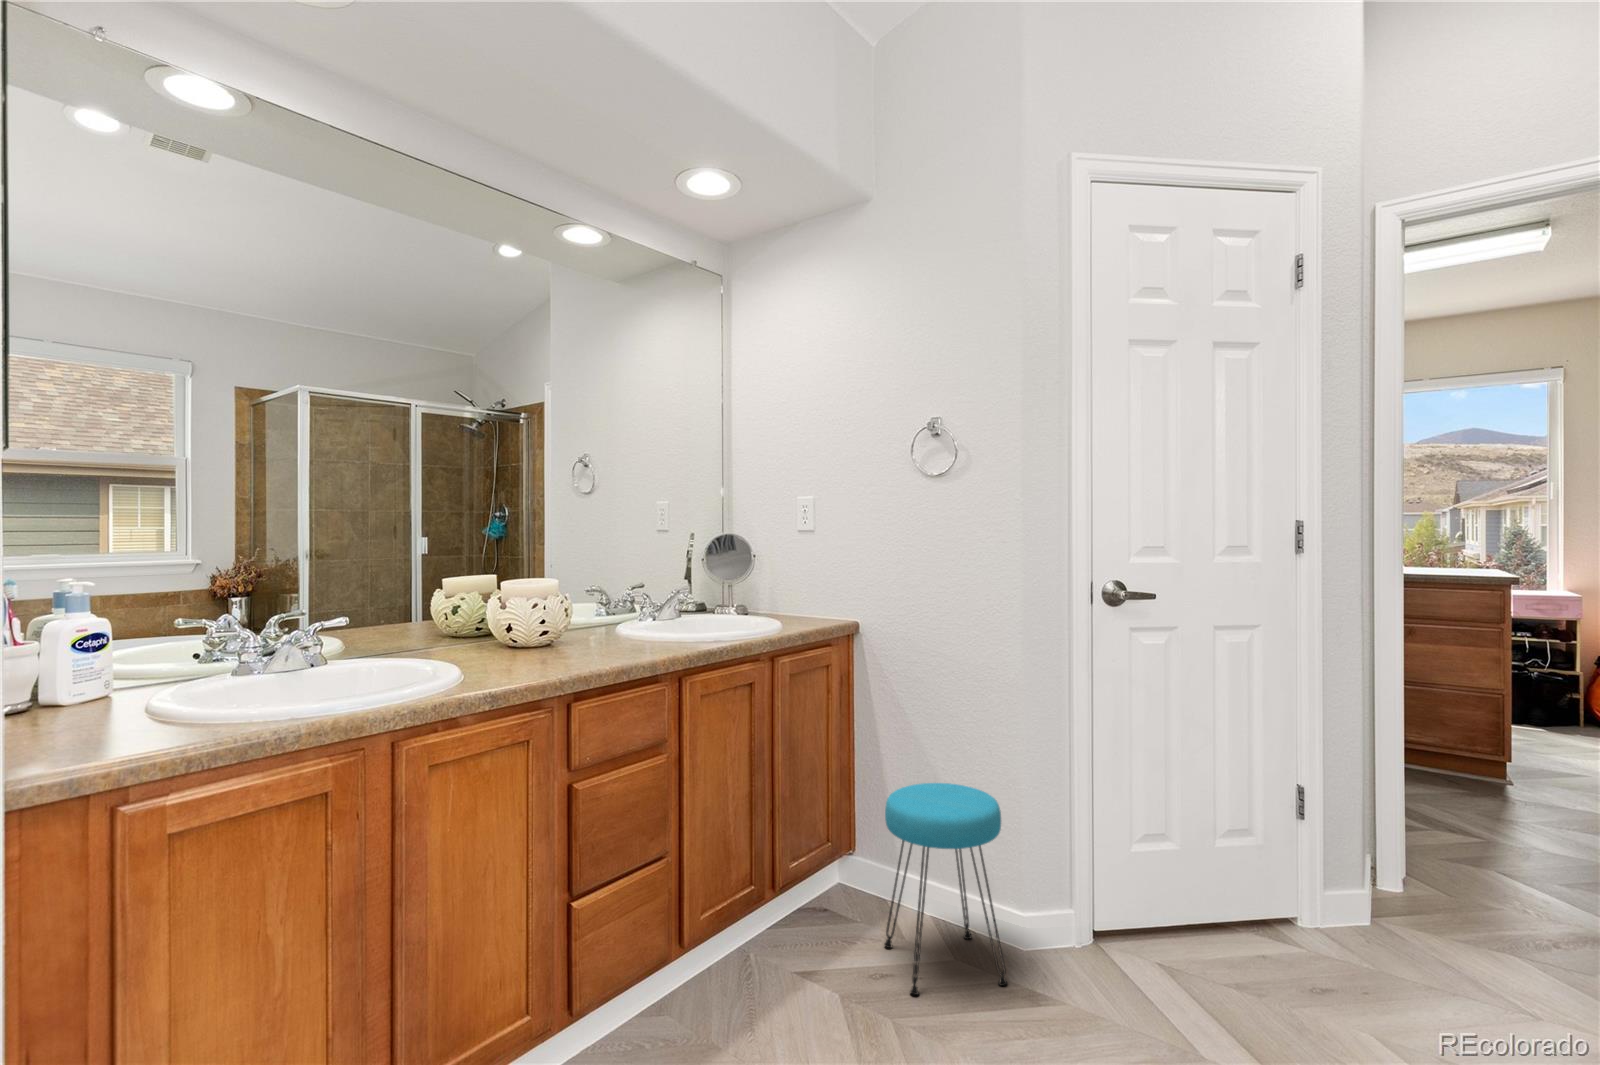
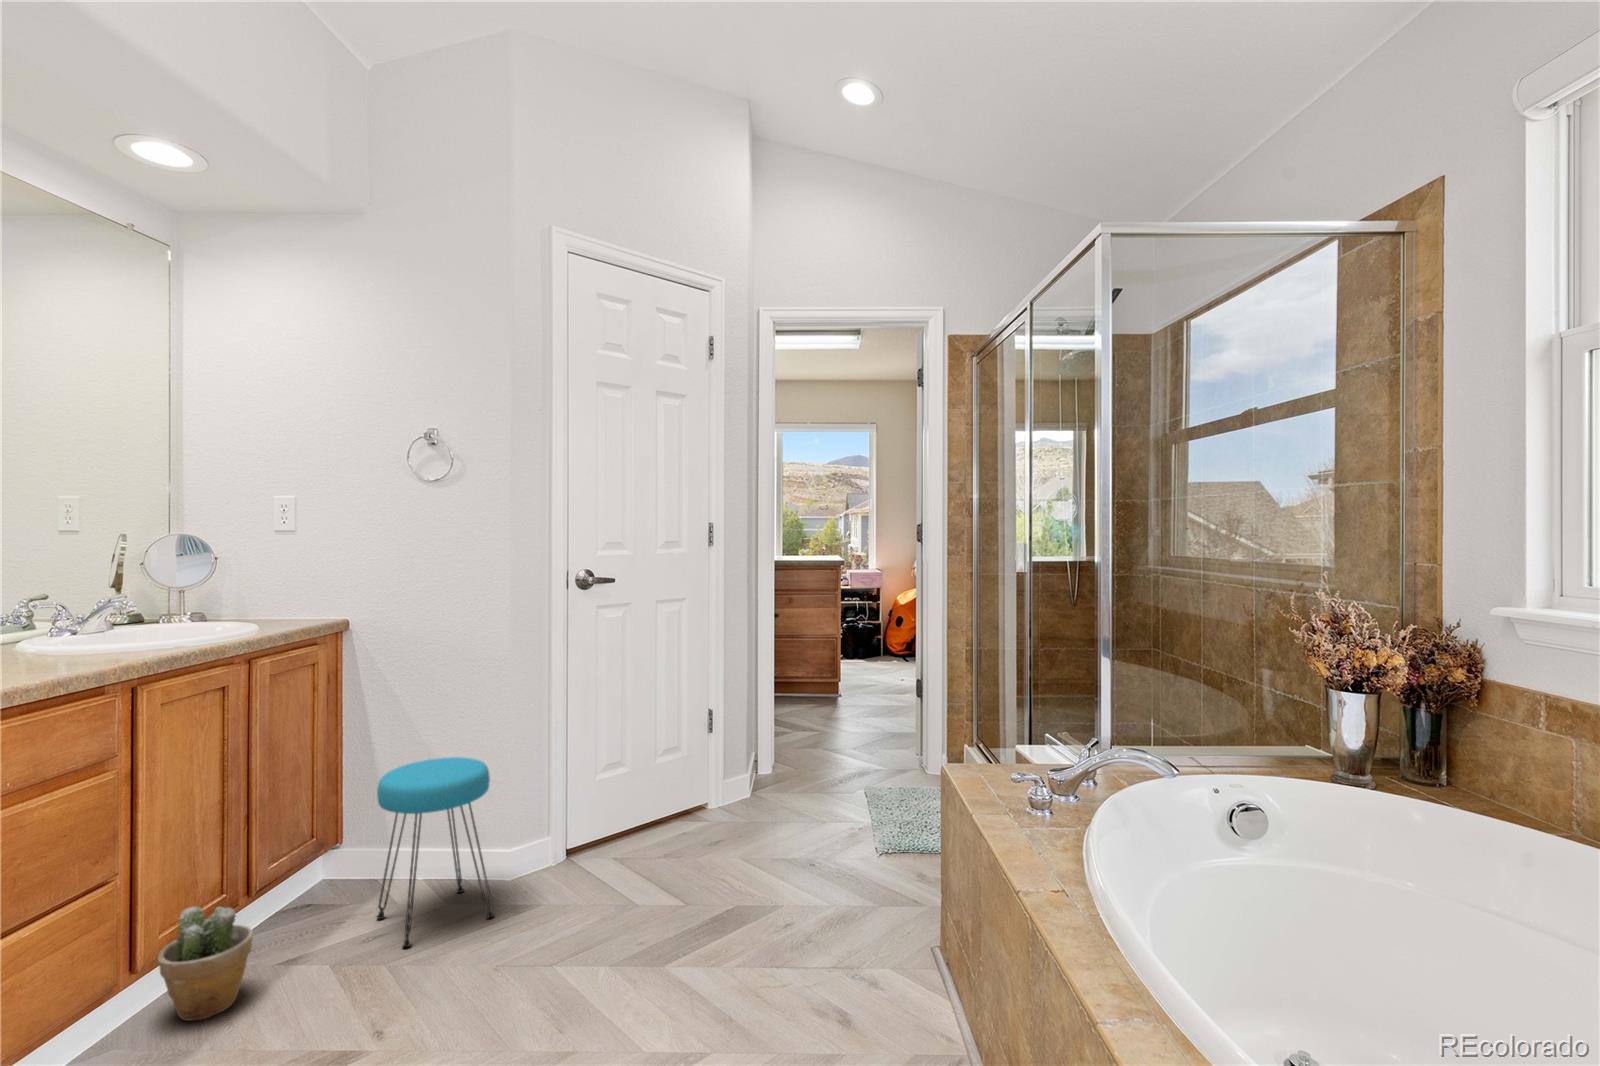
potted plant: none [698,897,773,1015] -> present [158,907,253,1021]

